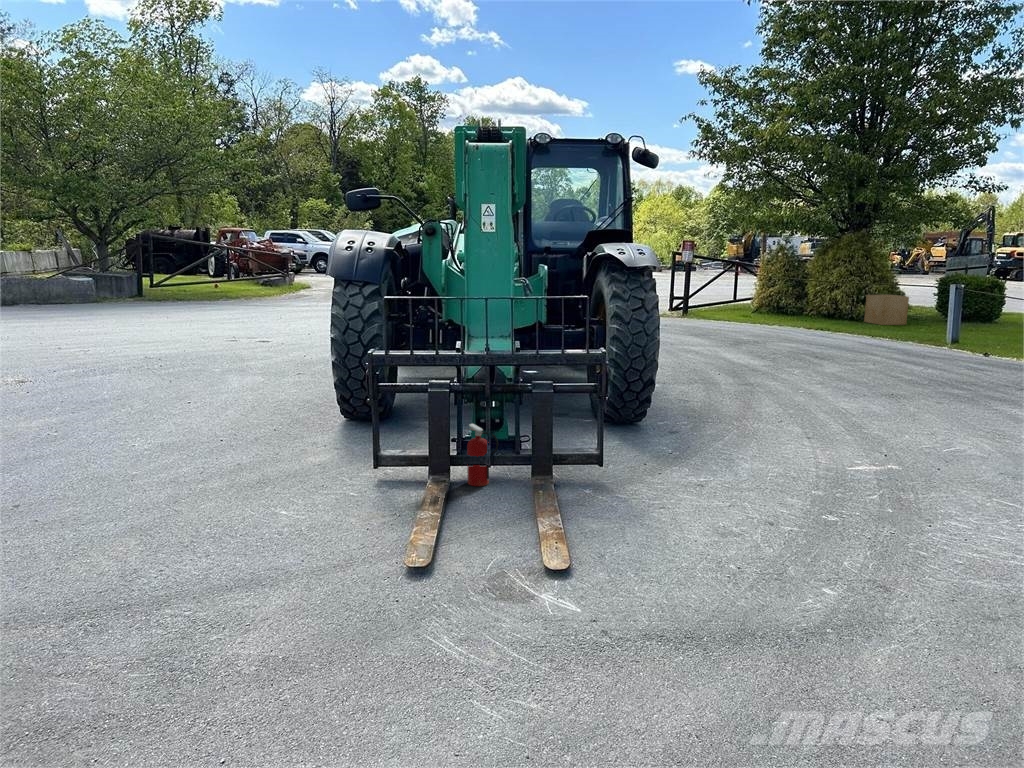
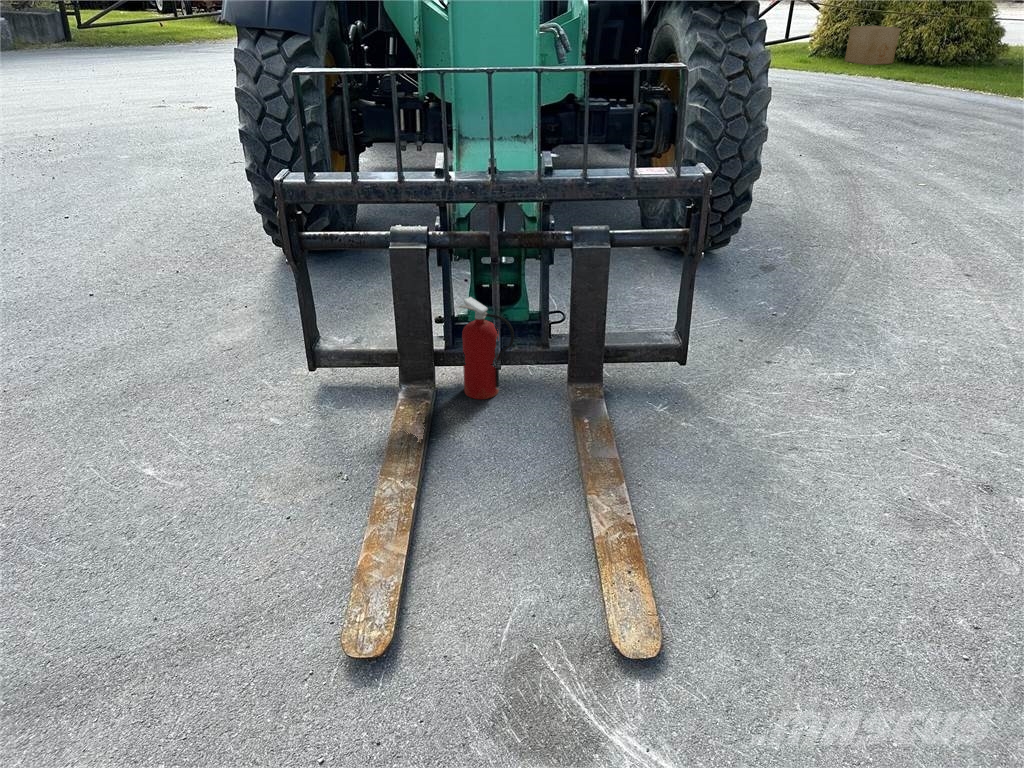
cardboard box: present [864,294,909,325] -> present [845,26,900,65]

